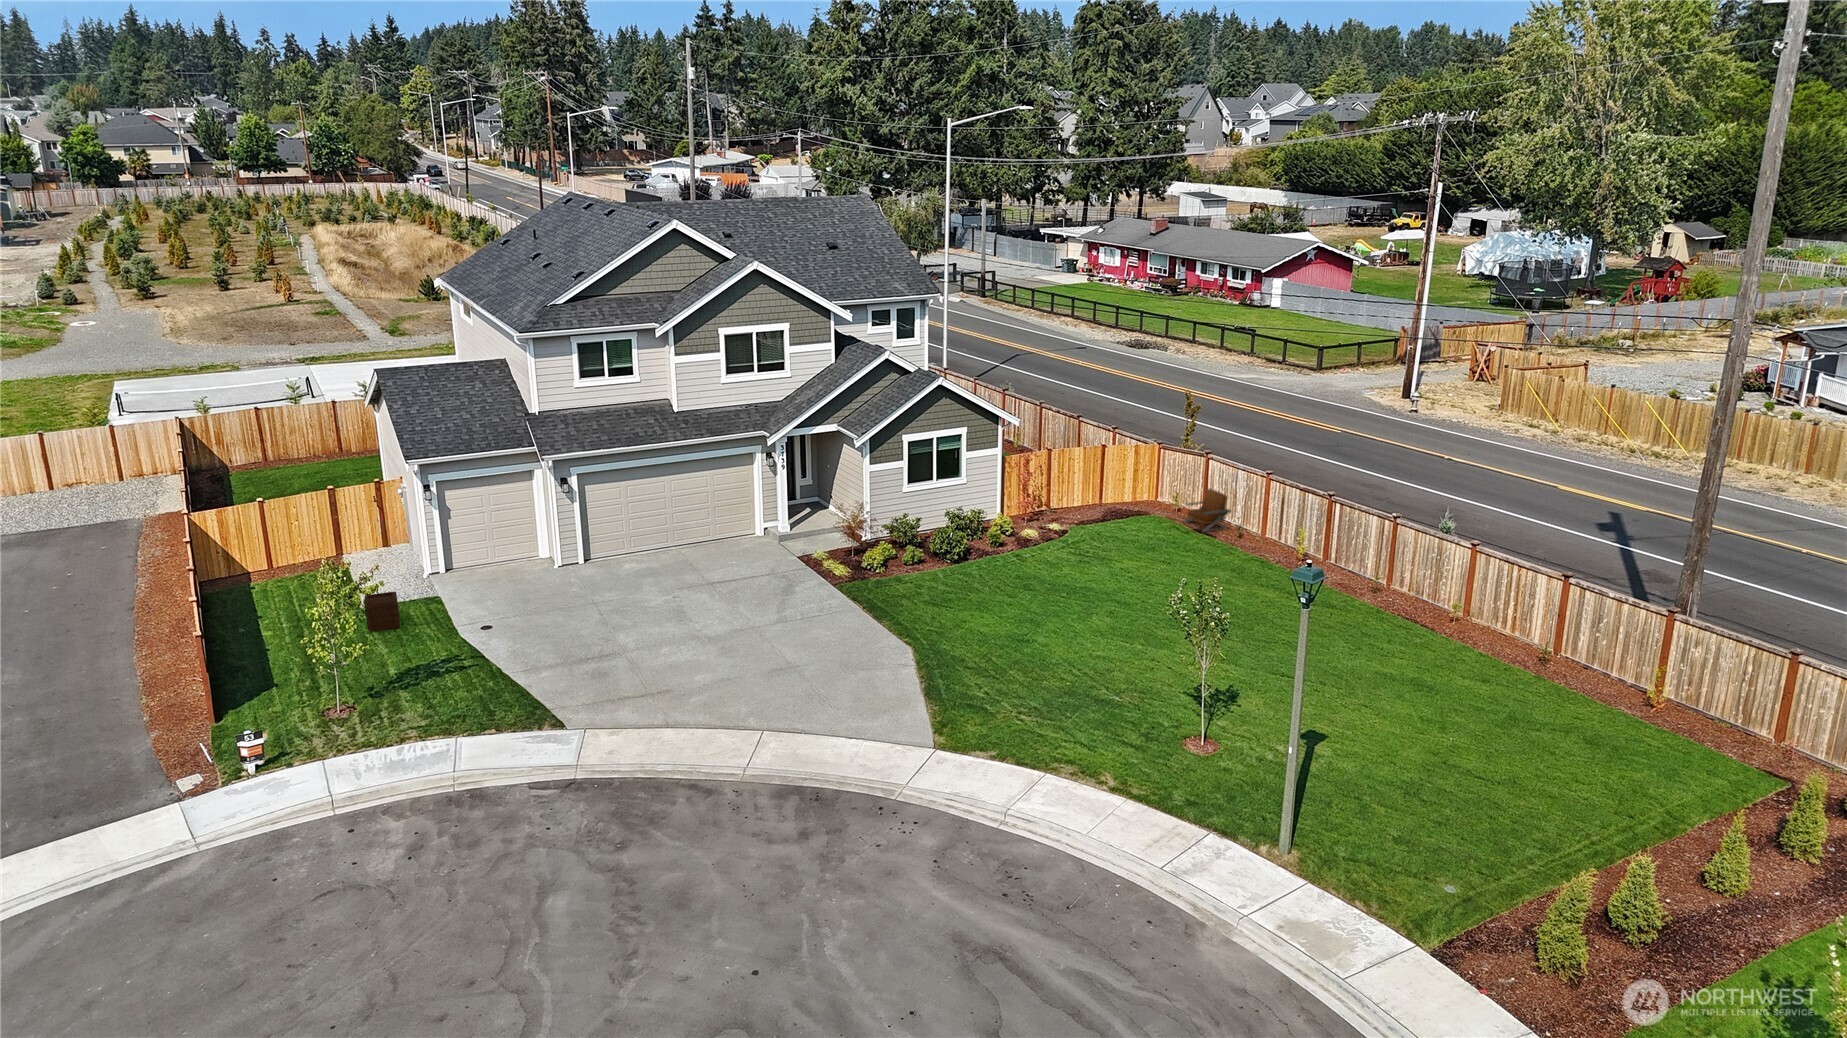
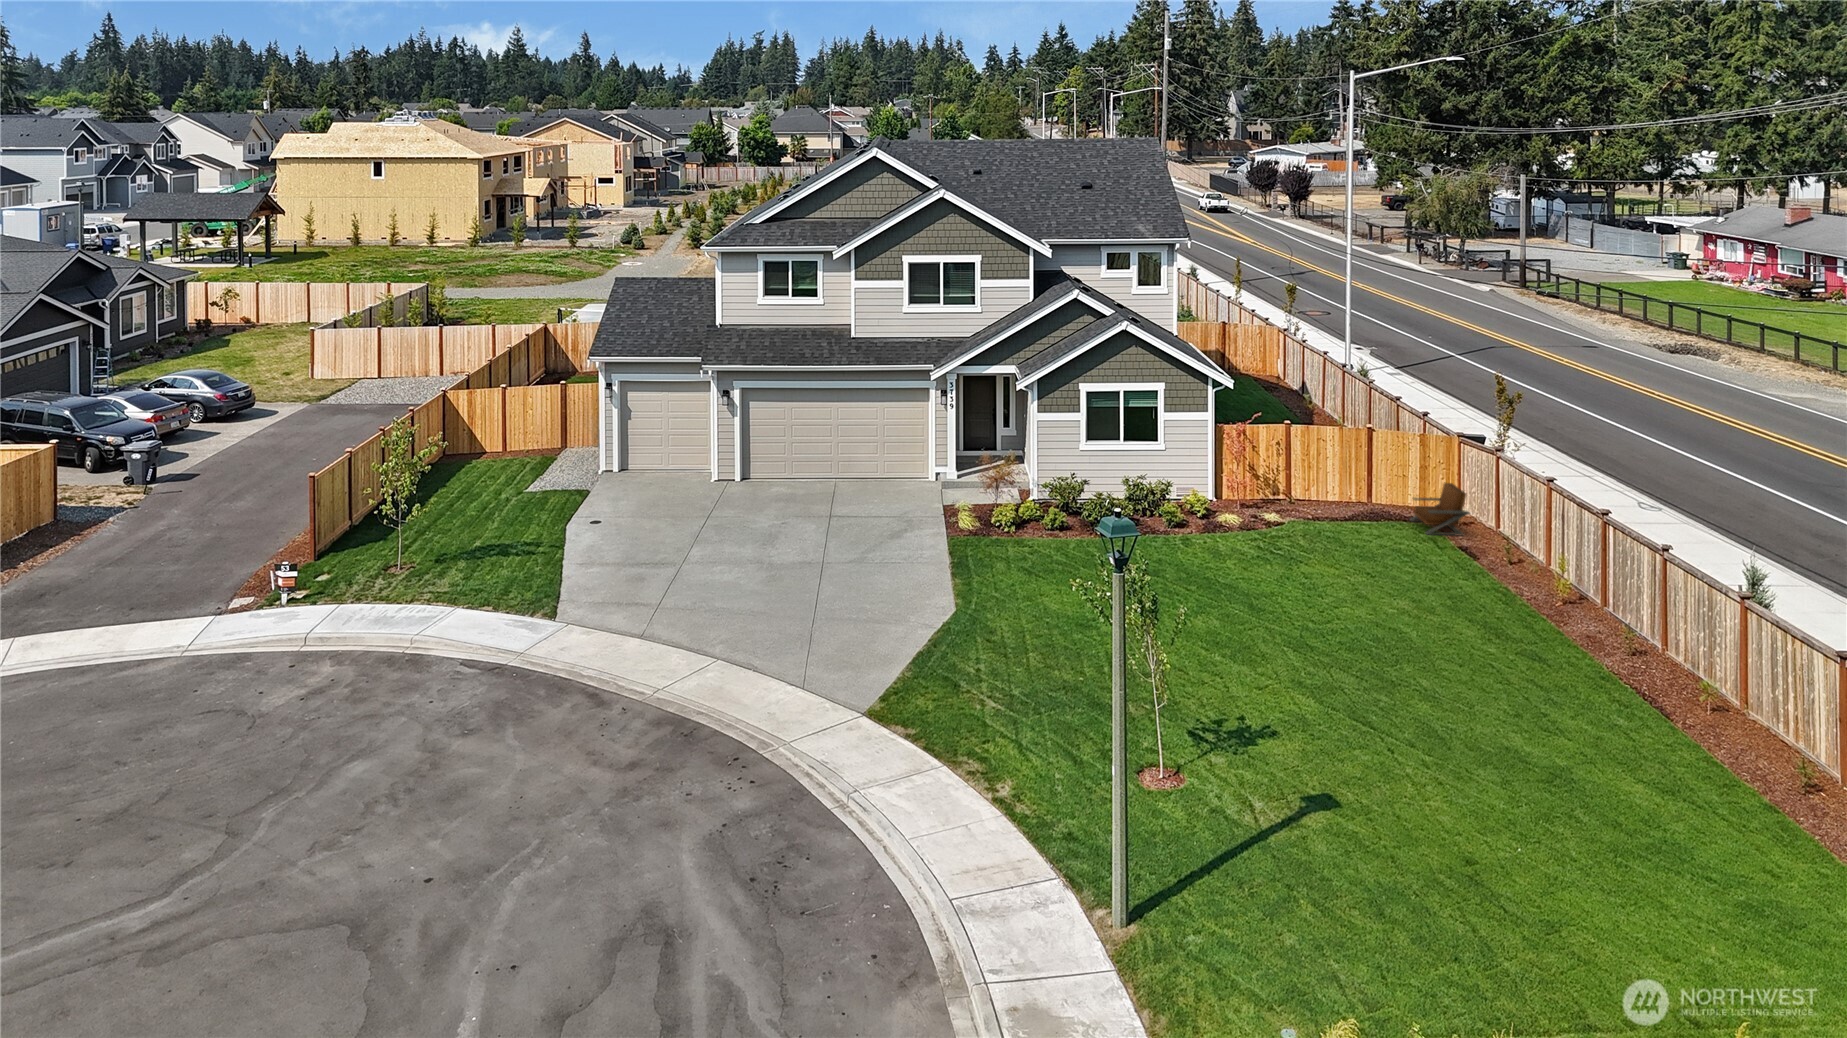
wooden crate: present [364,592,400,632] -> none [505,474,546,508]

